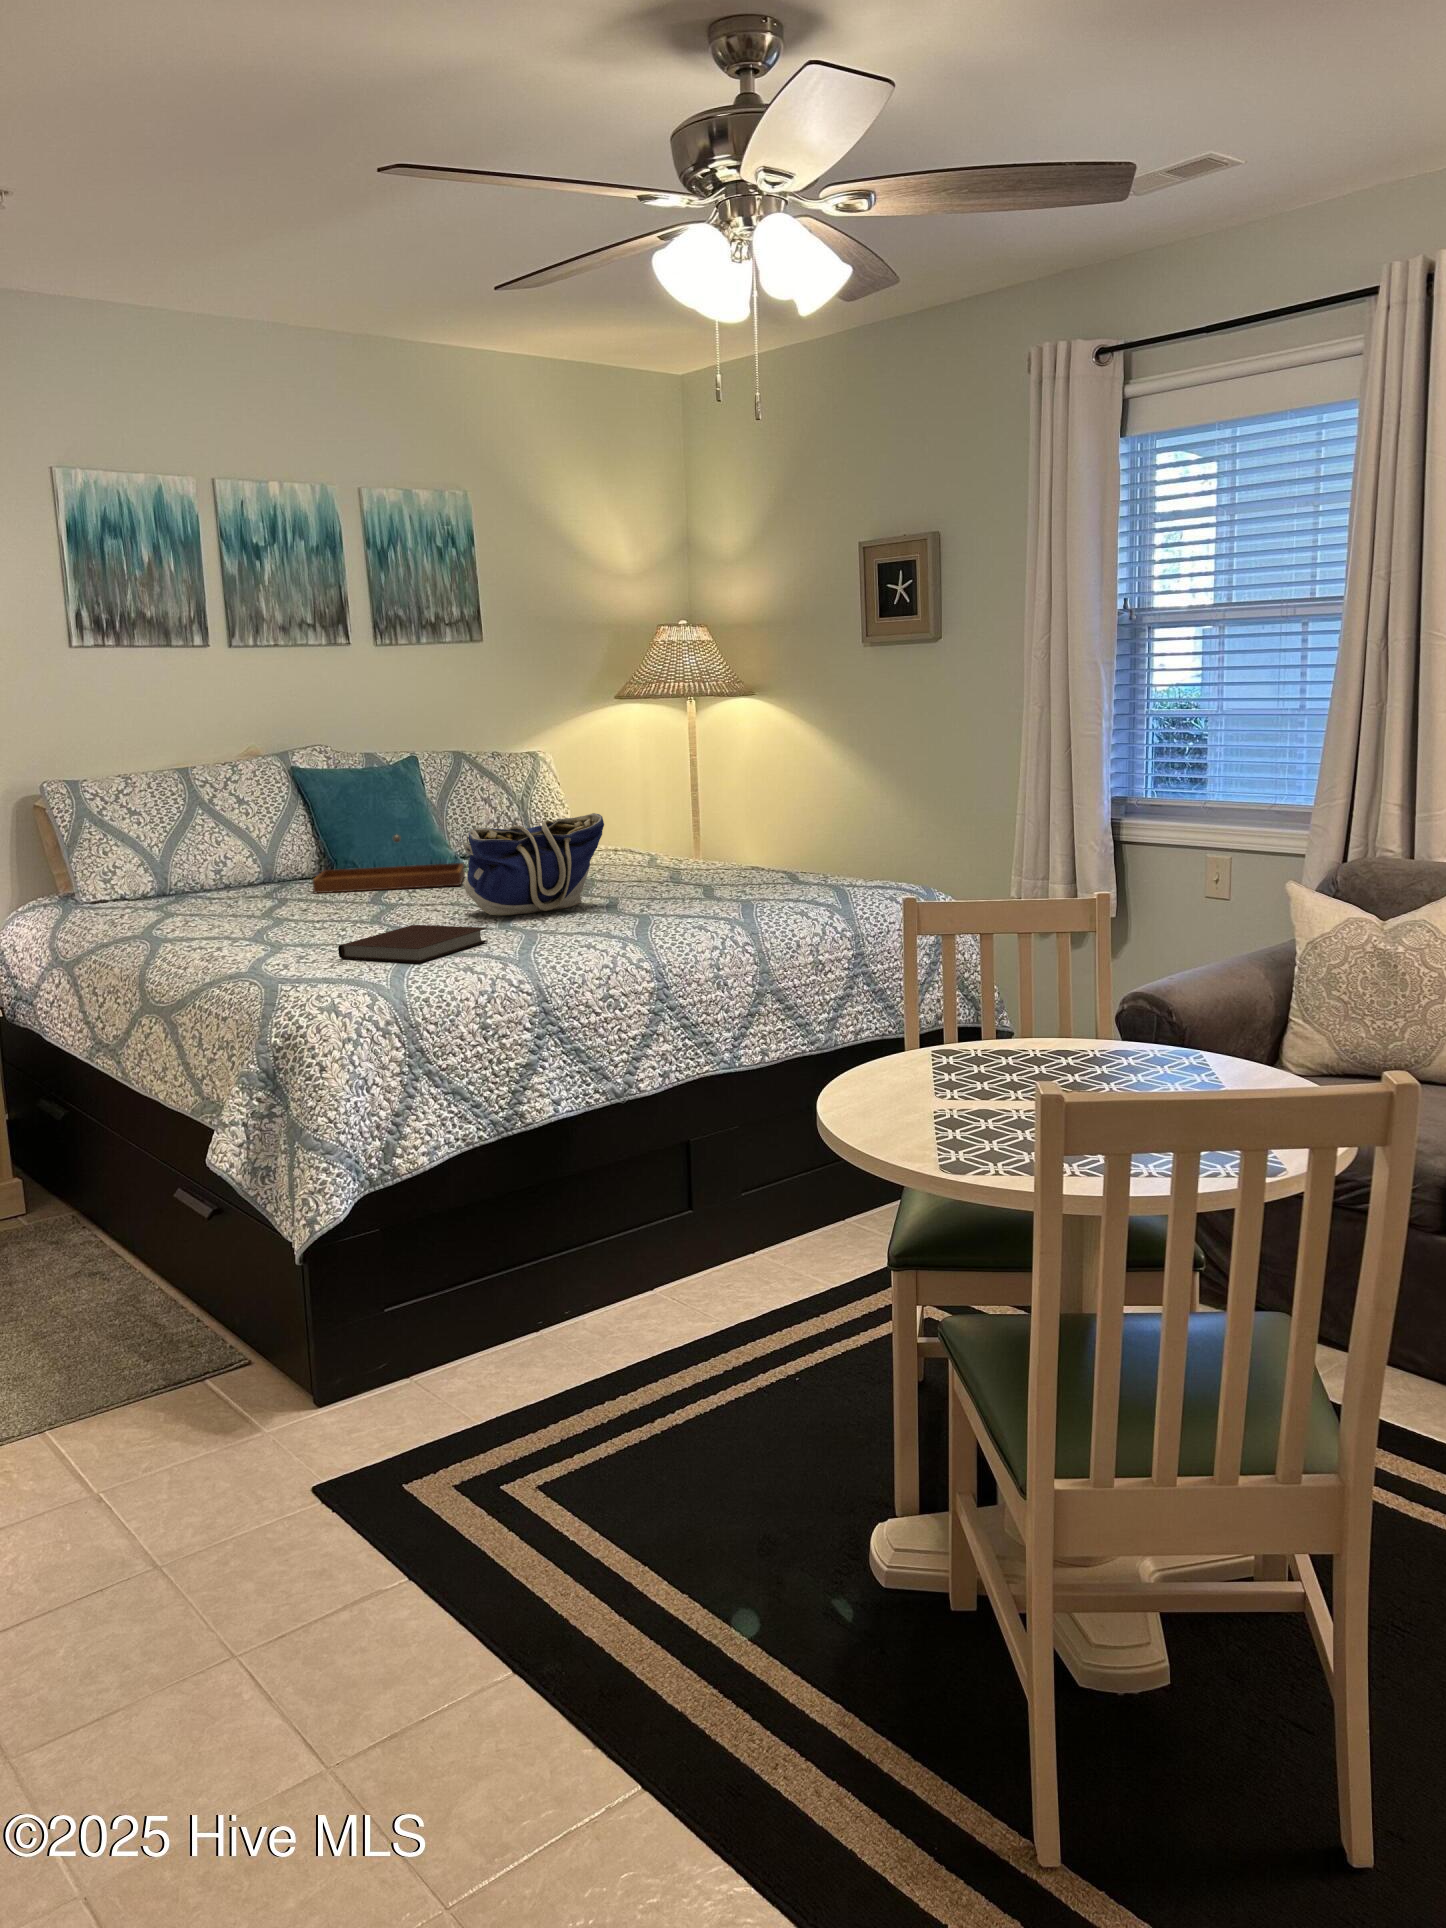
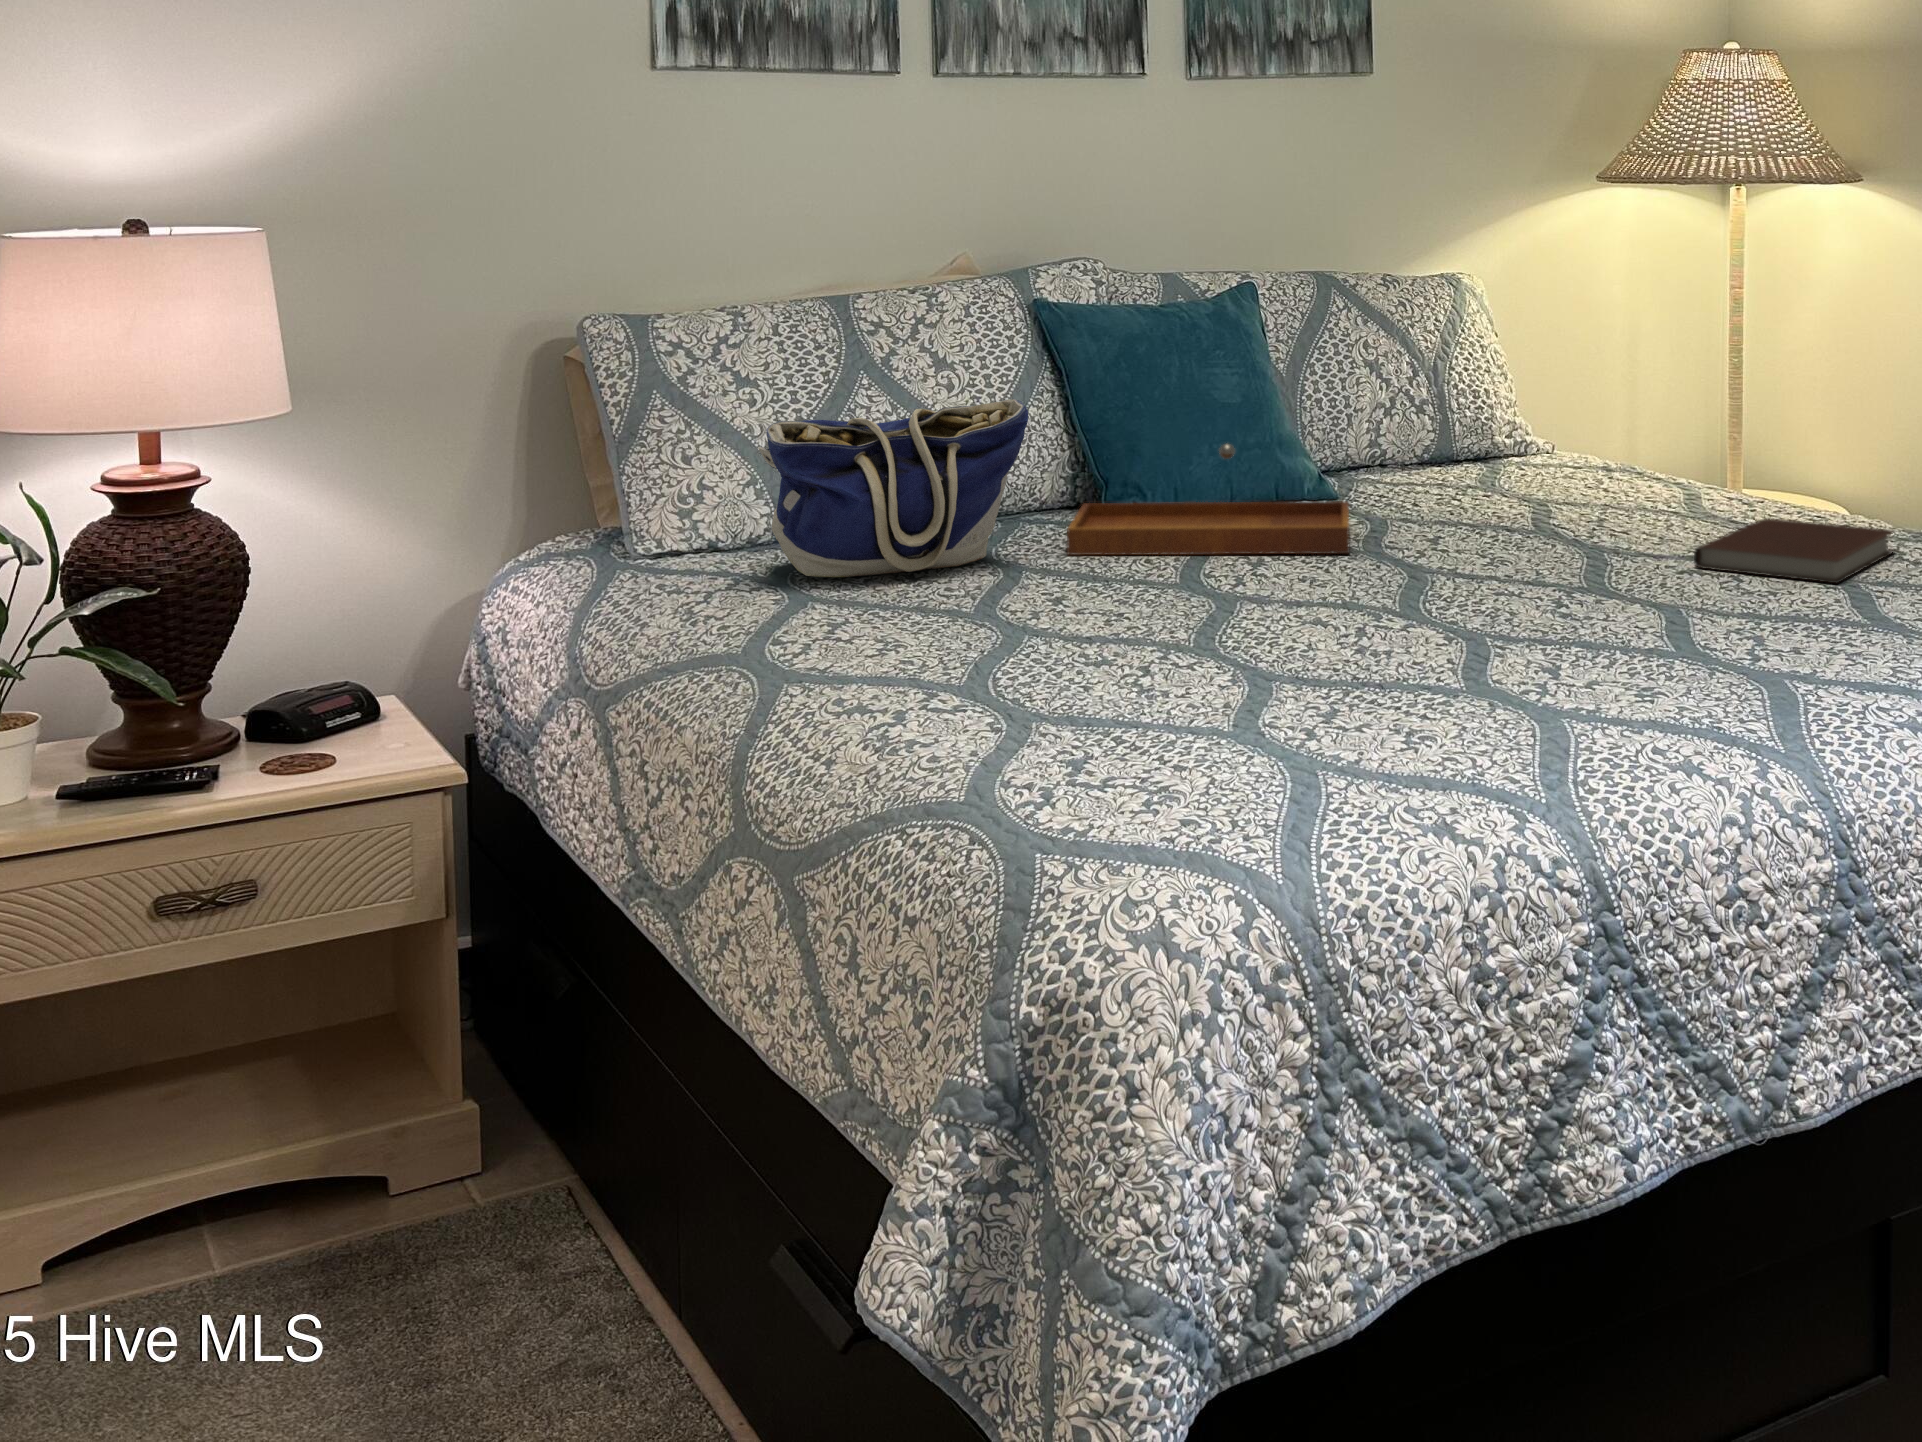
tote bag: present [463,813,604,915] -> present [758,398,1028,577]
notebook: present [338,925,487,963] -> present [1694,518,1895,583]

